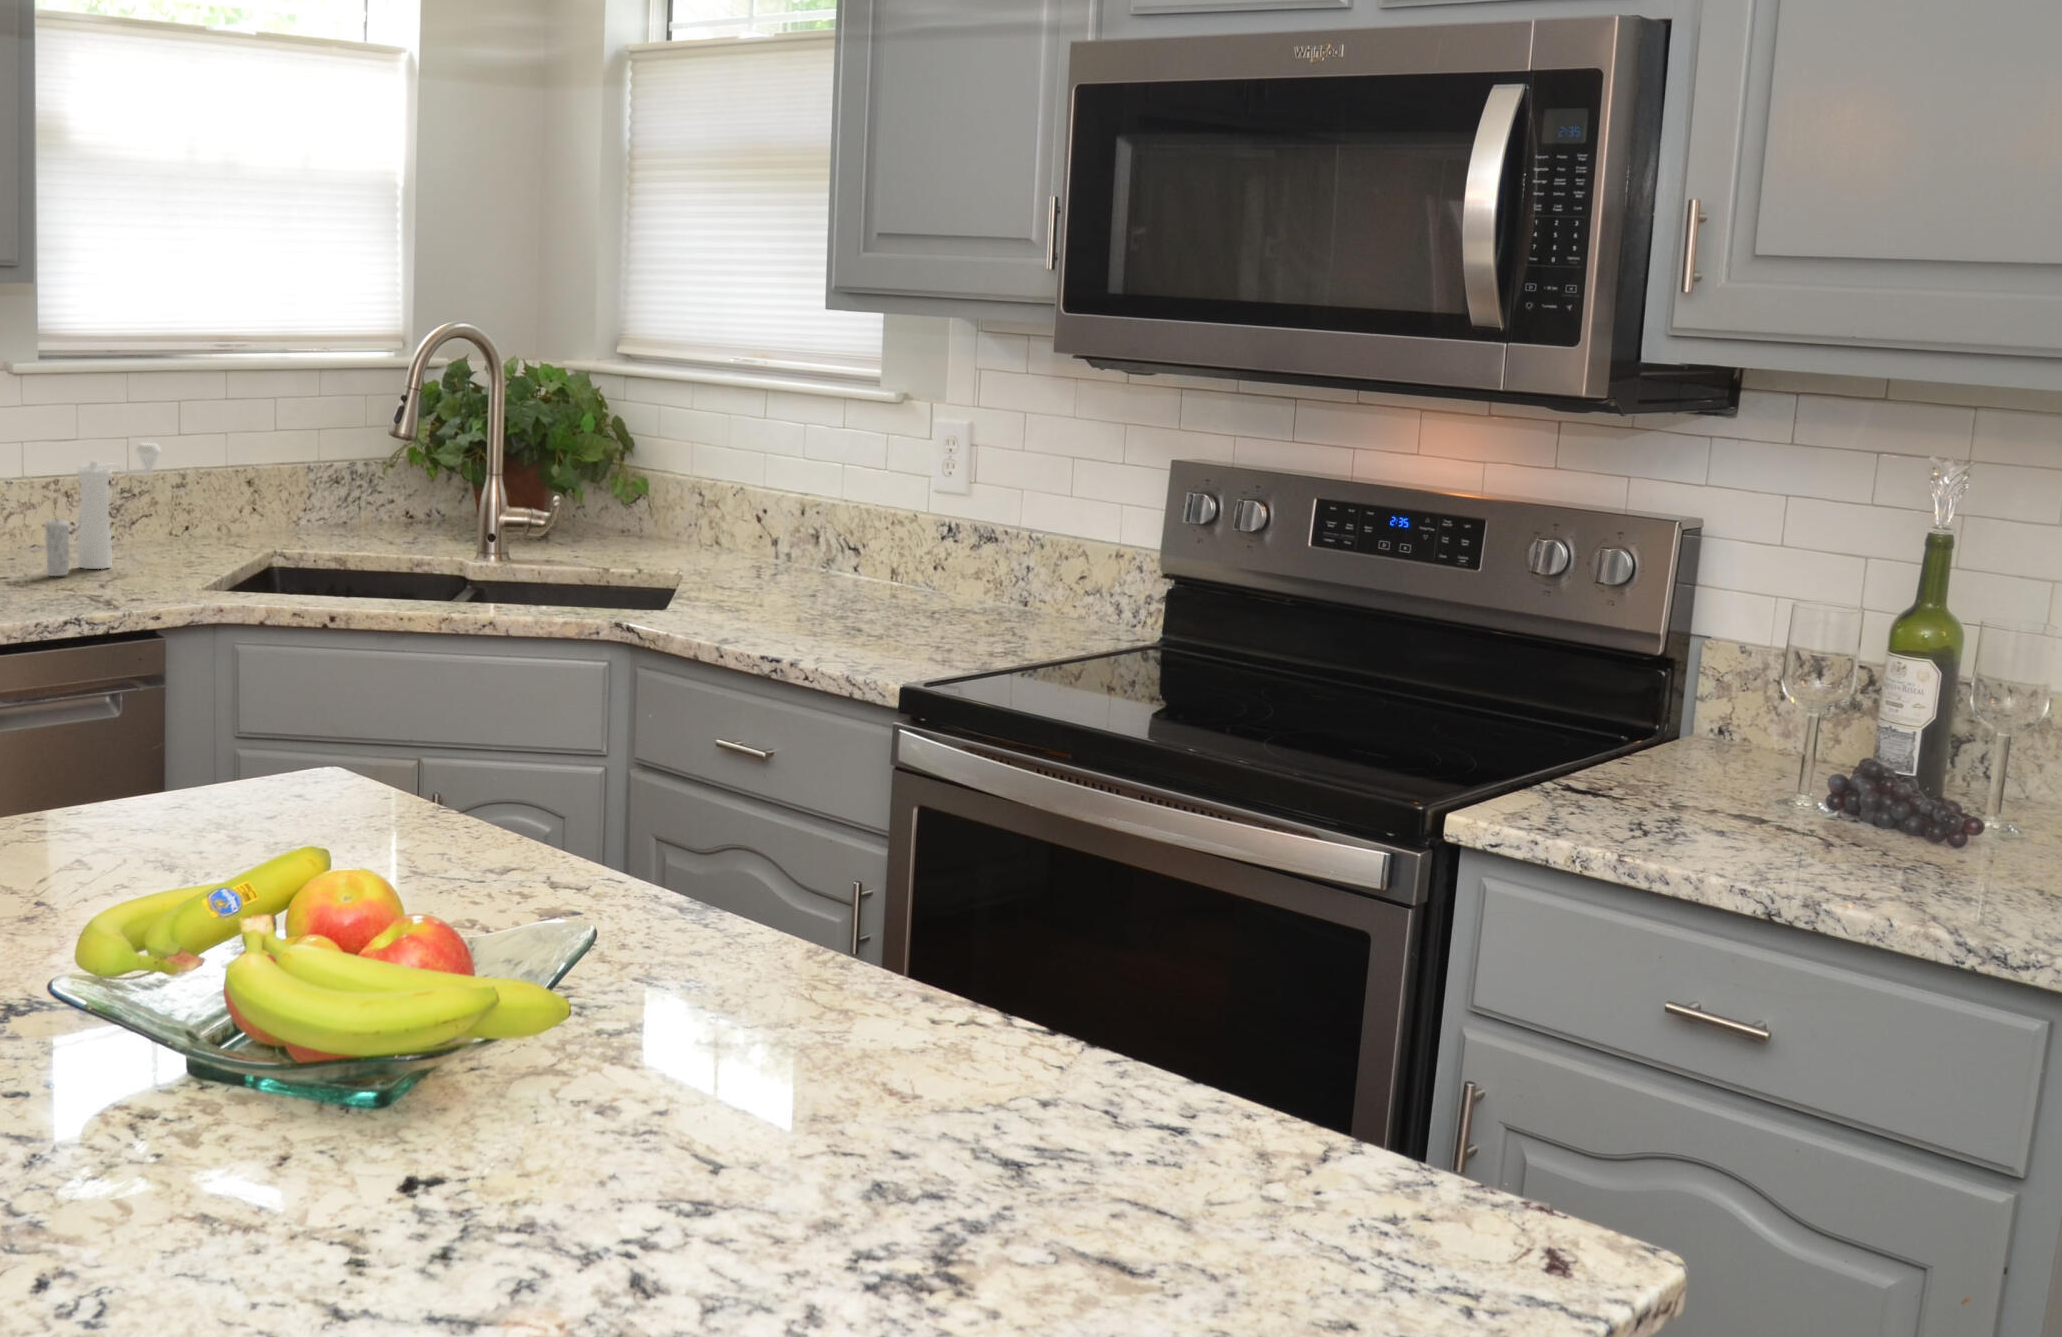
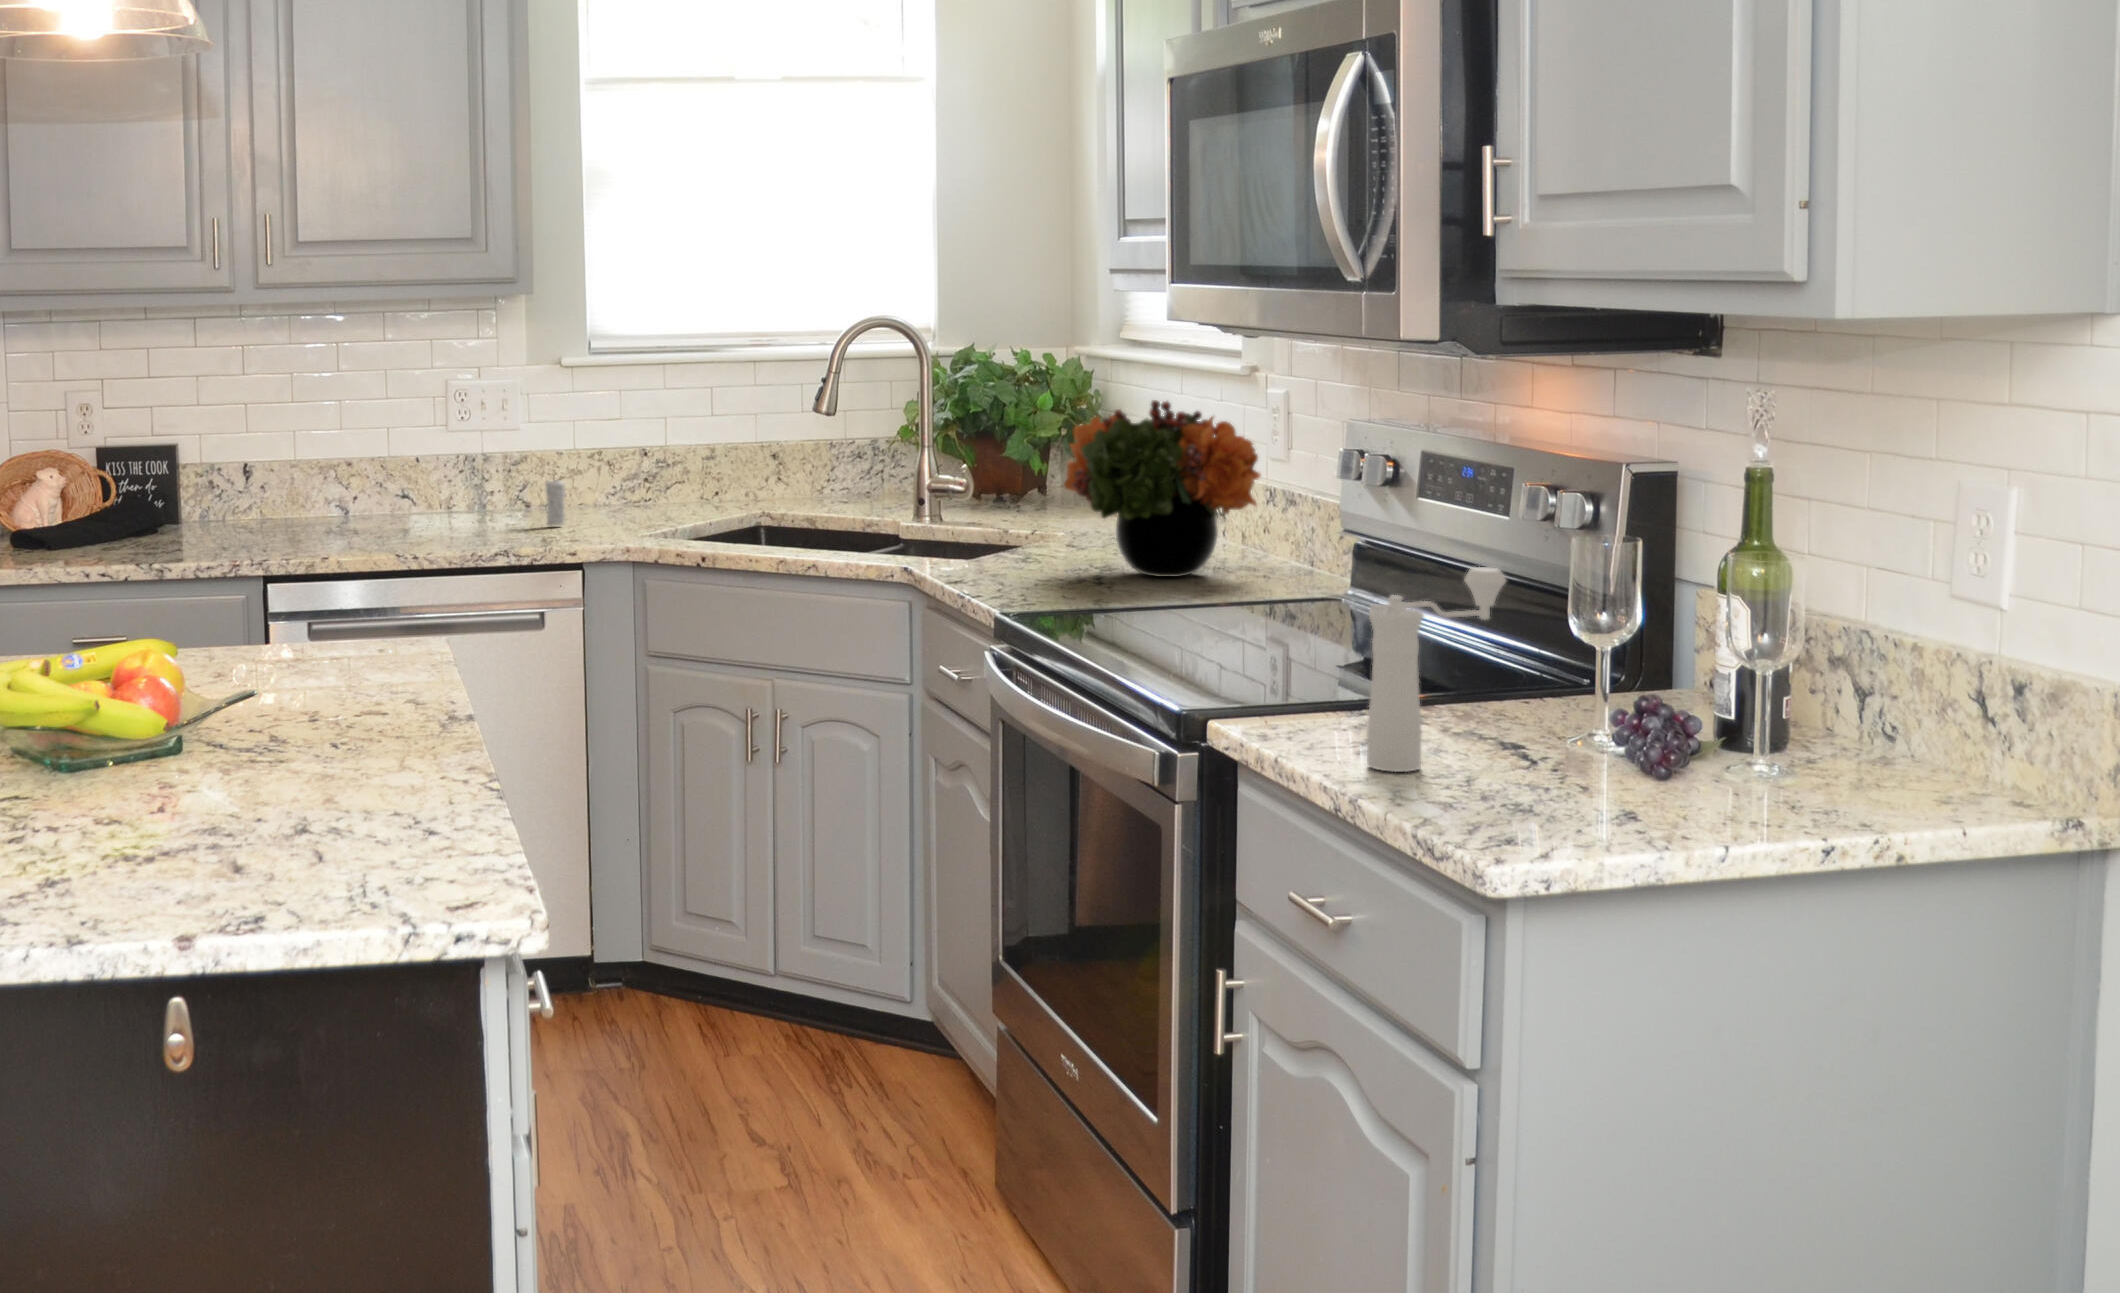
flower arrangement: none [777,435,980,620] -> present [1064,400,1261,577]
pepper mill: present [78,443,161,569] -> present [1367,567,1506,772]

